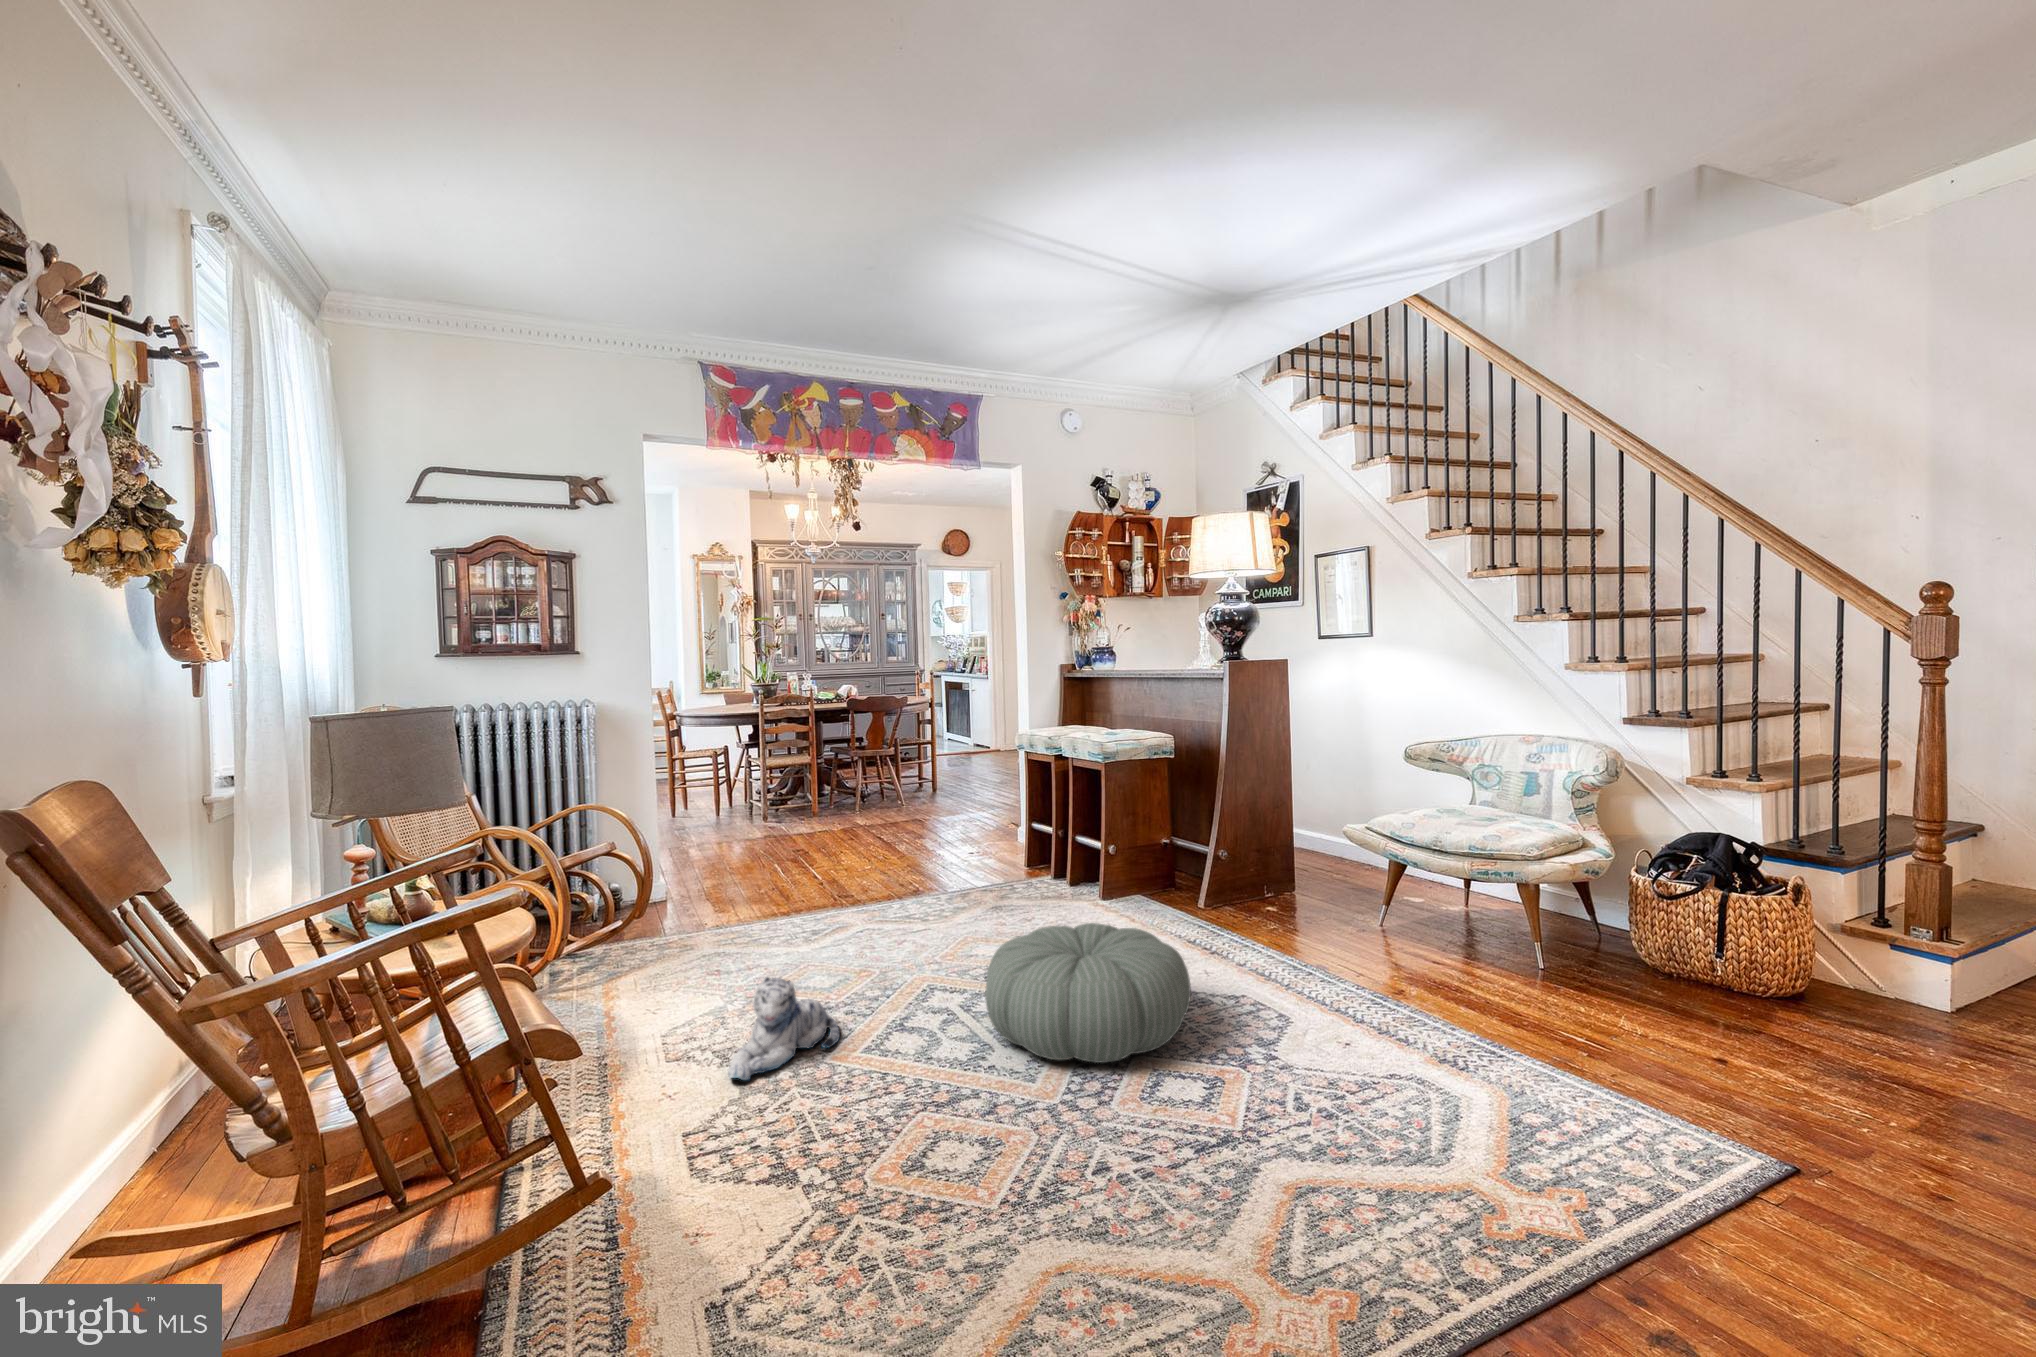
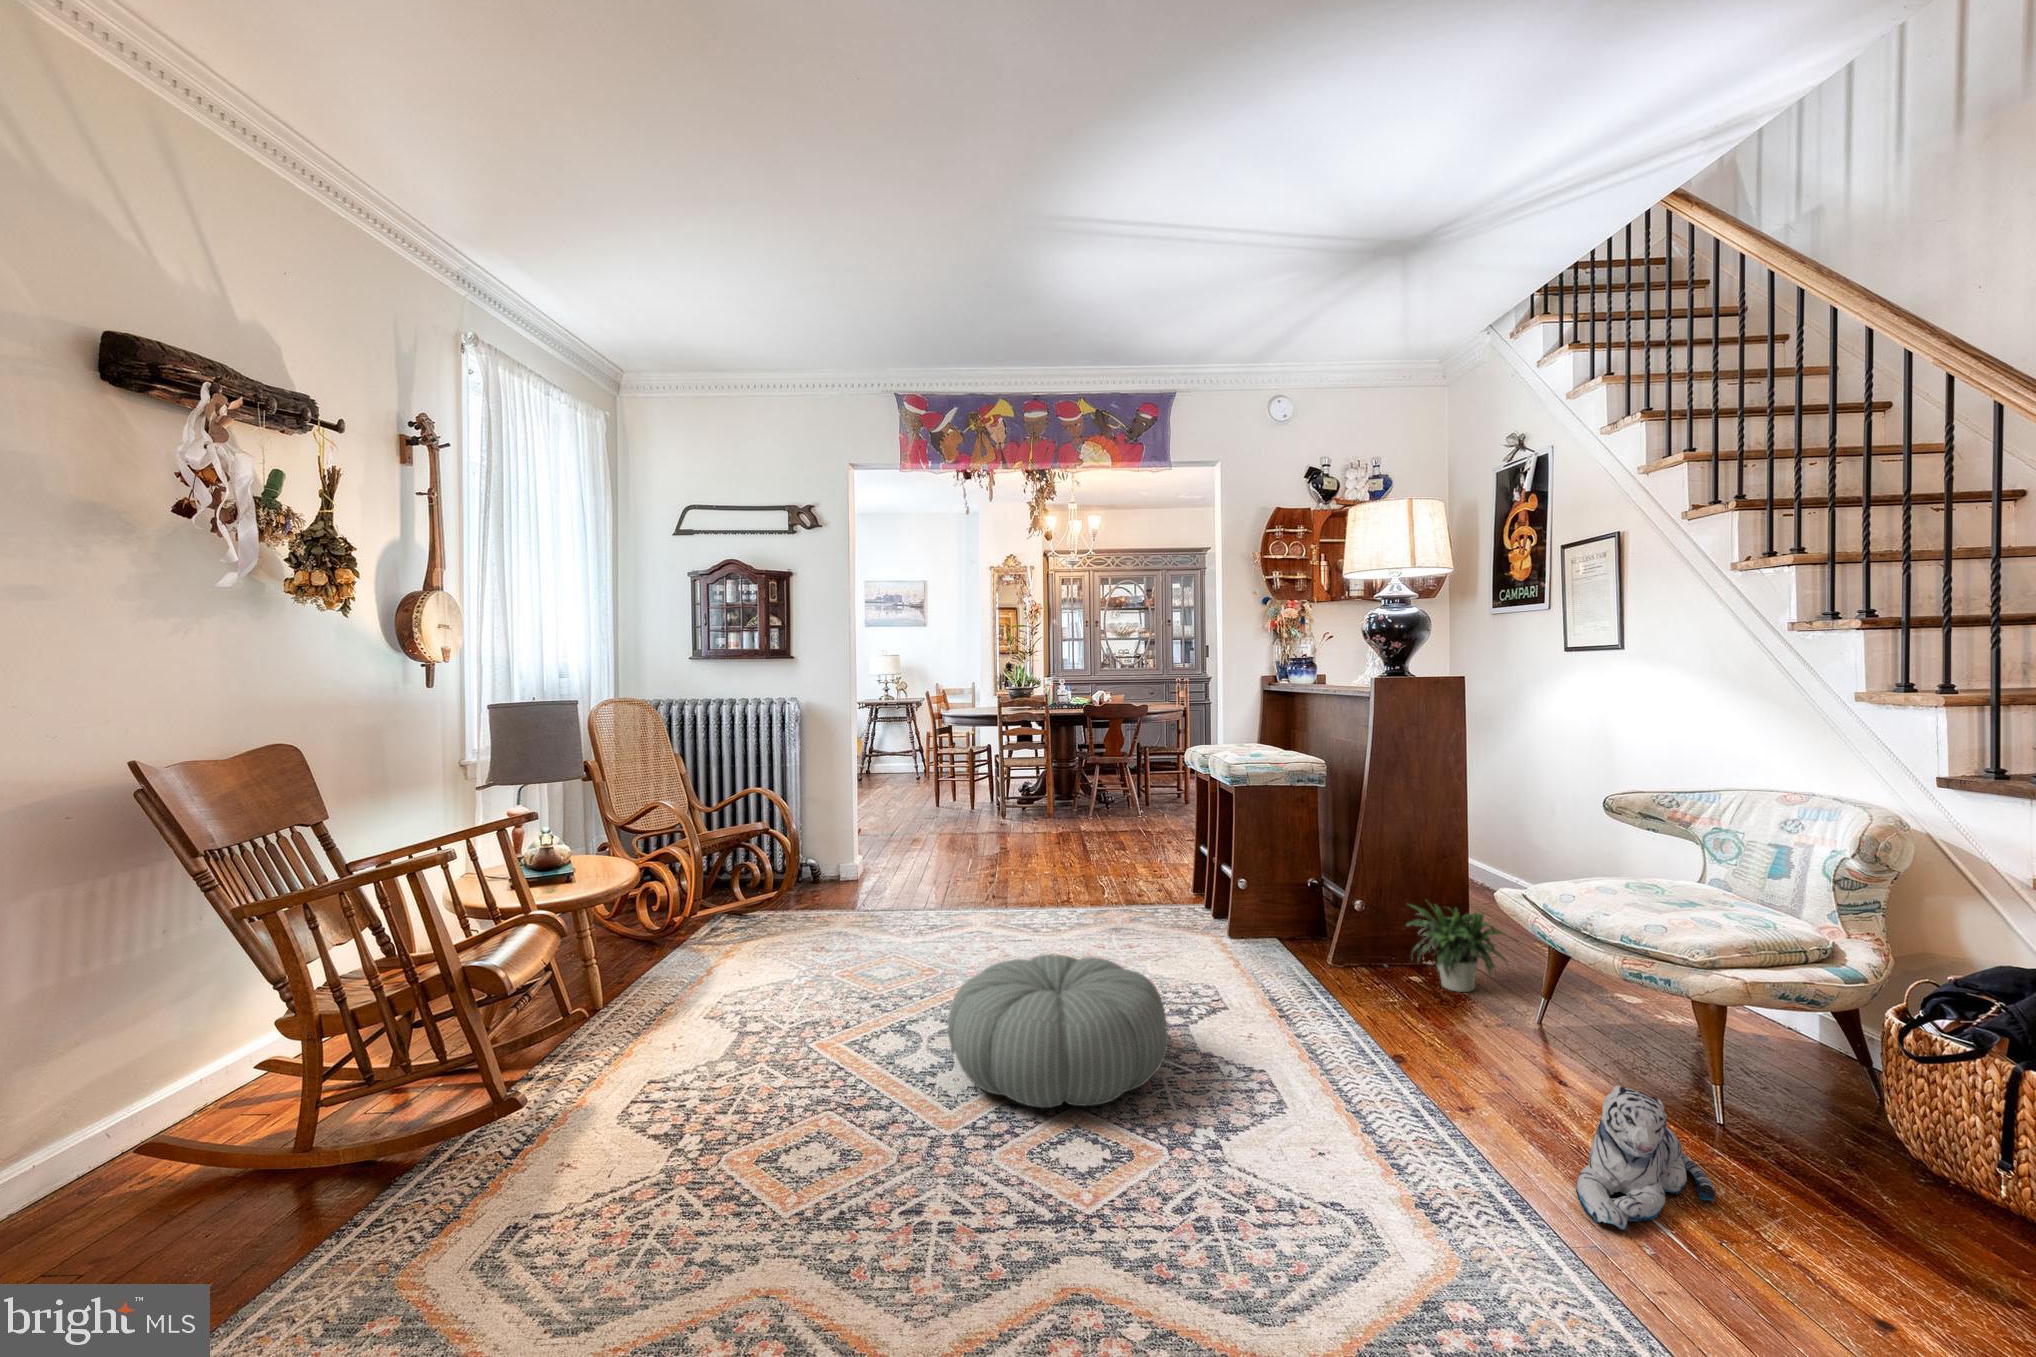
potted plant: none [1240,843,1345,914] -> present [1407,904,1508,992]
plush toy: present [728,977,840,1080] -> present [1576,1086,1715,1230]

